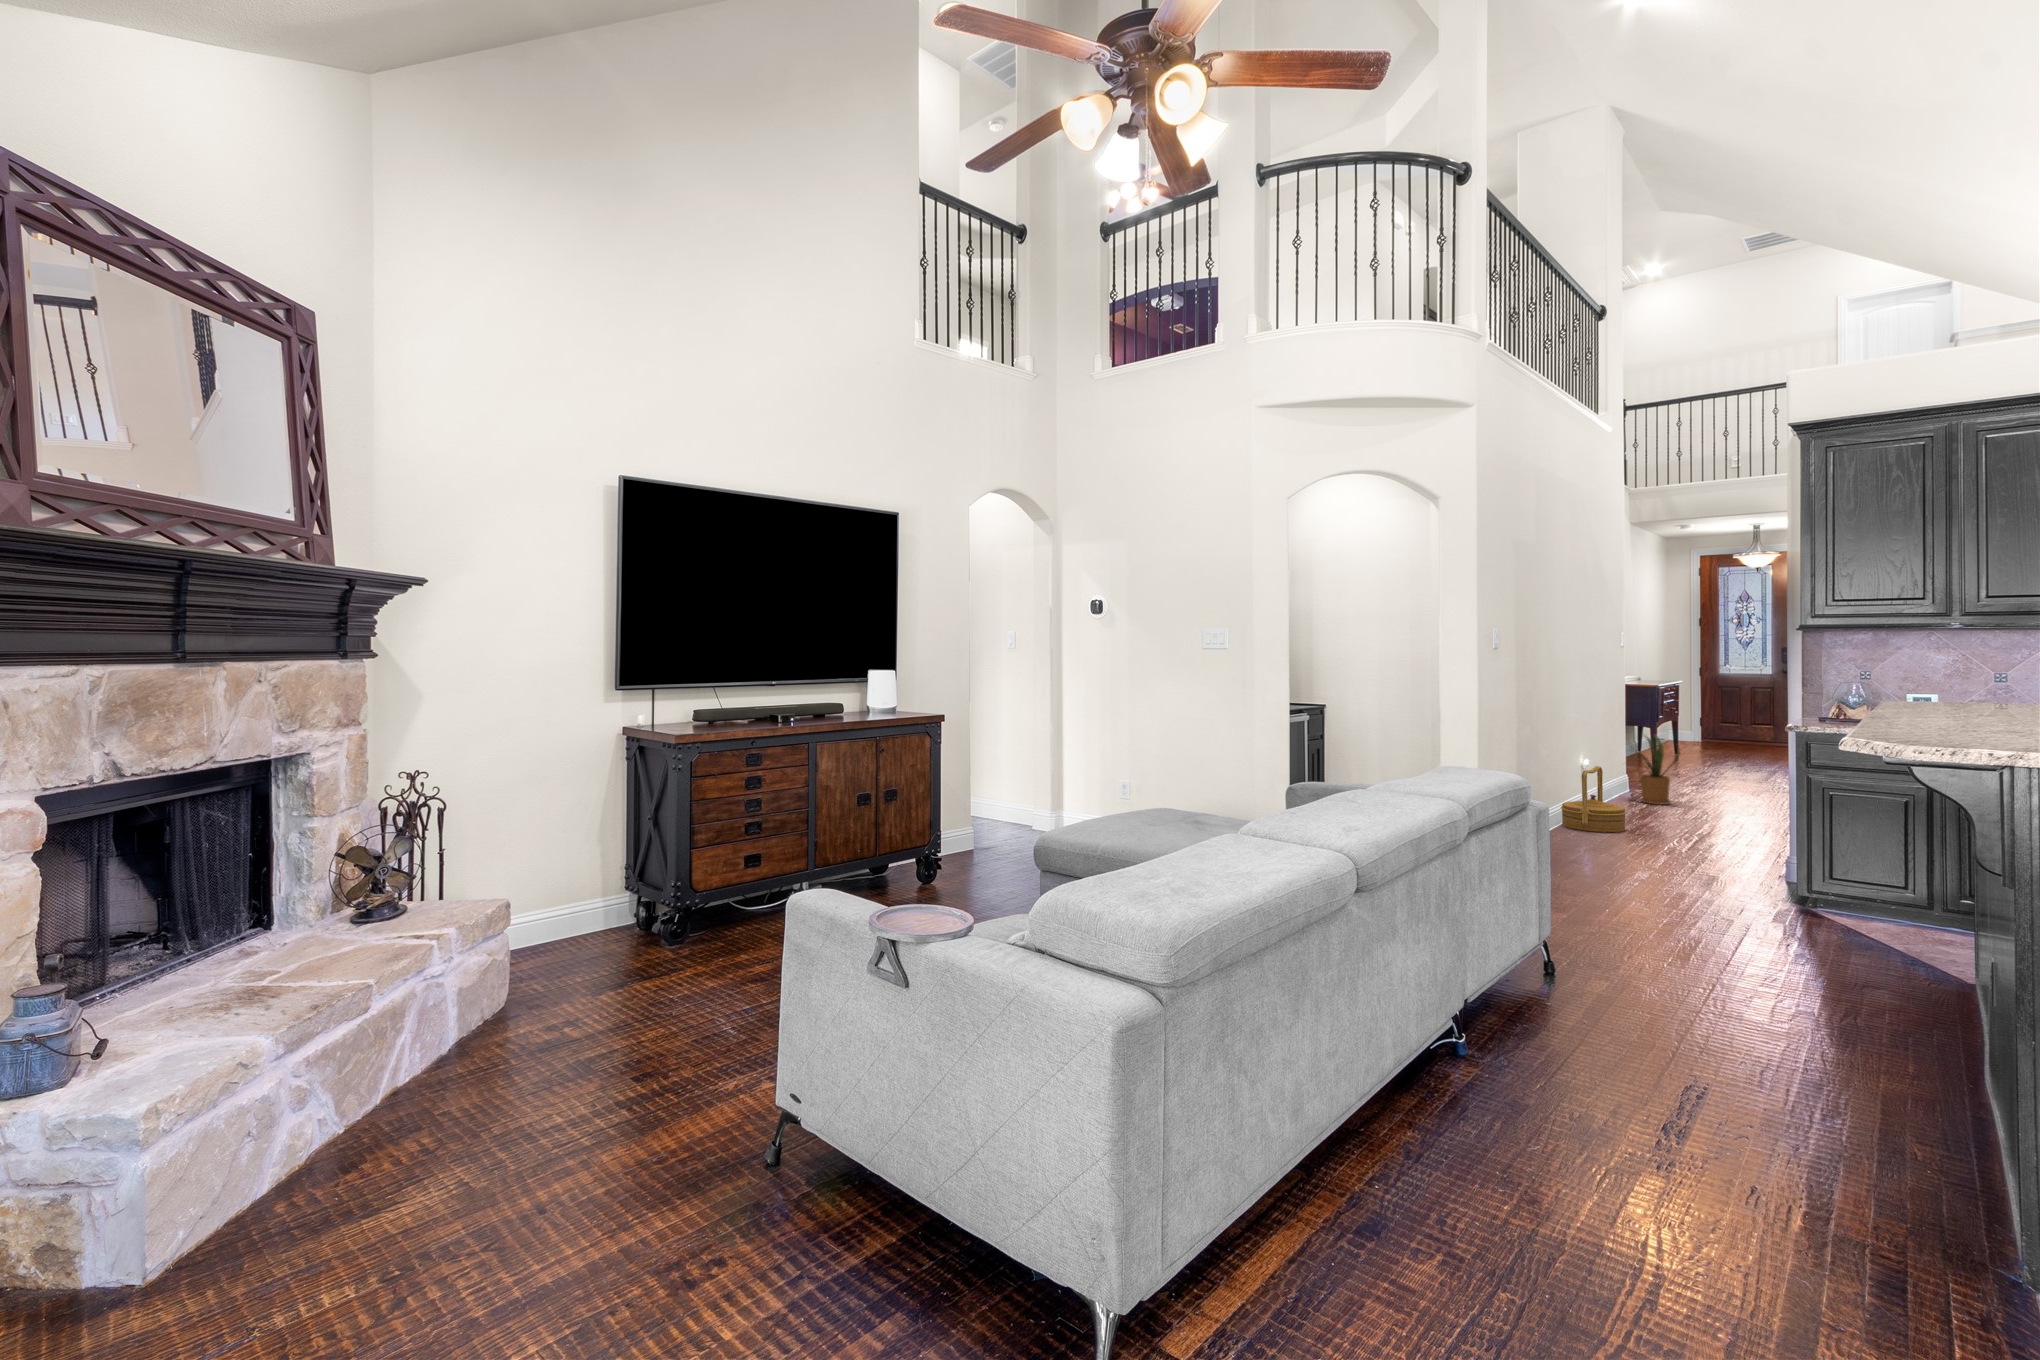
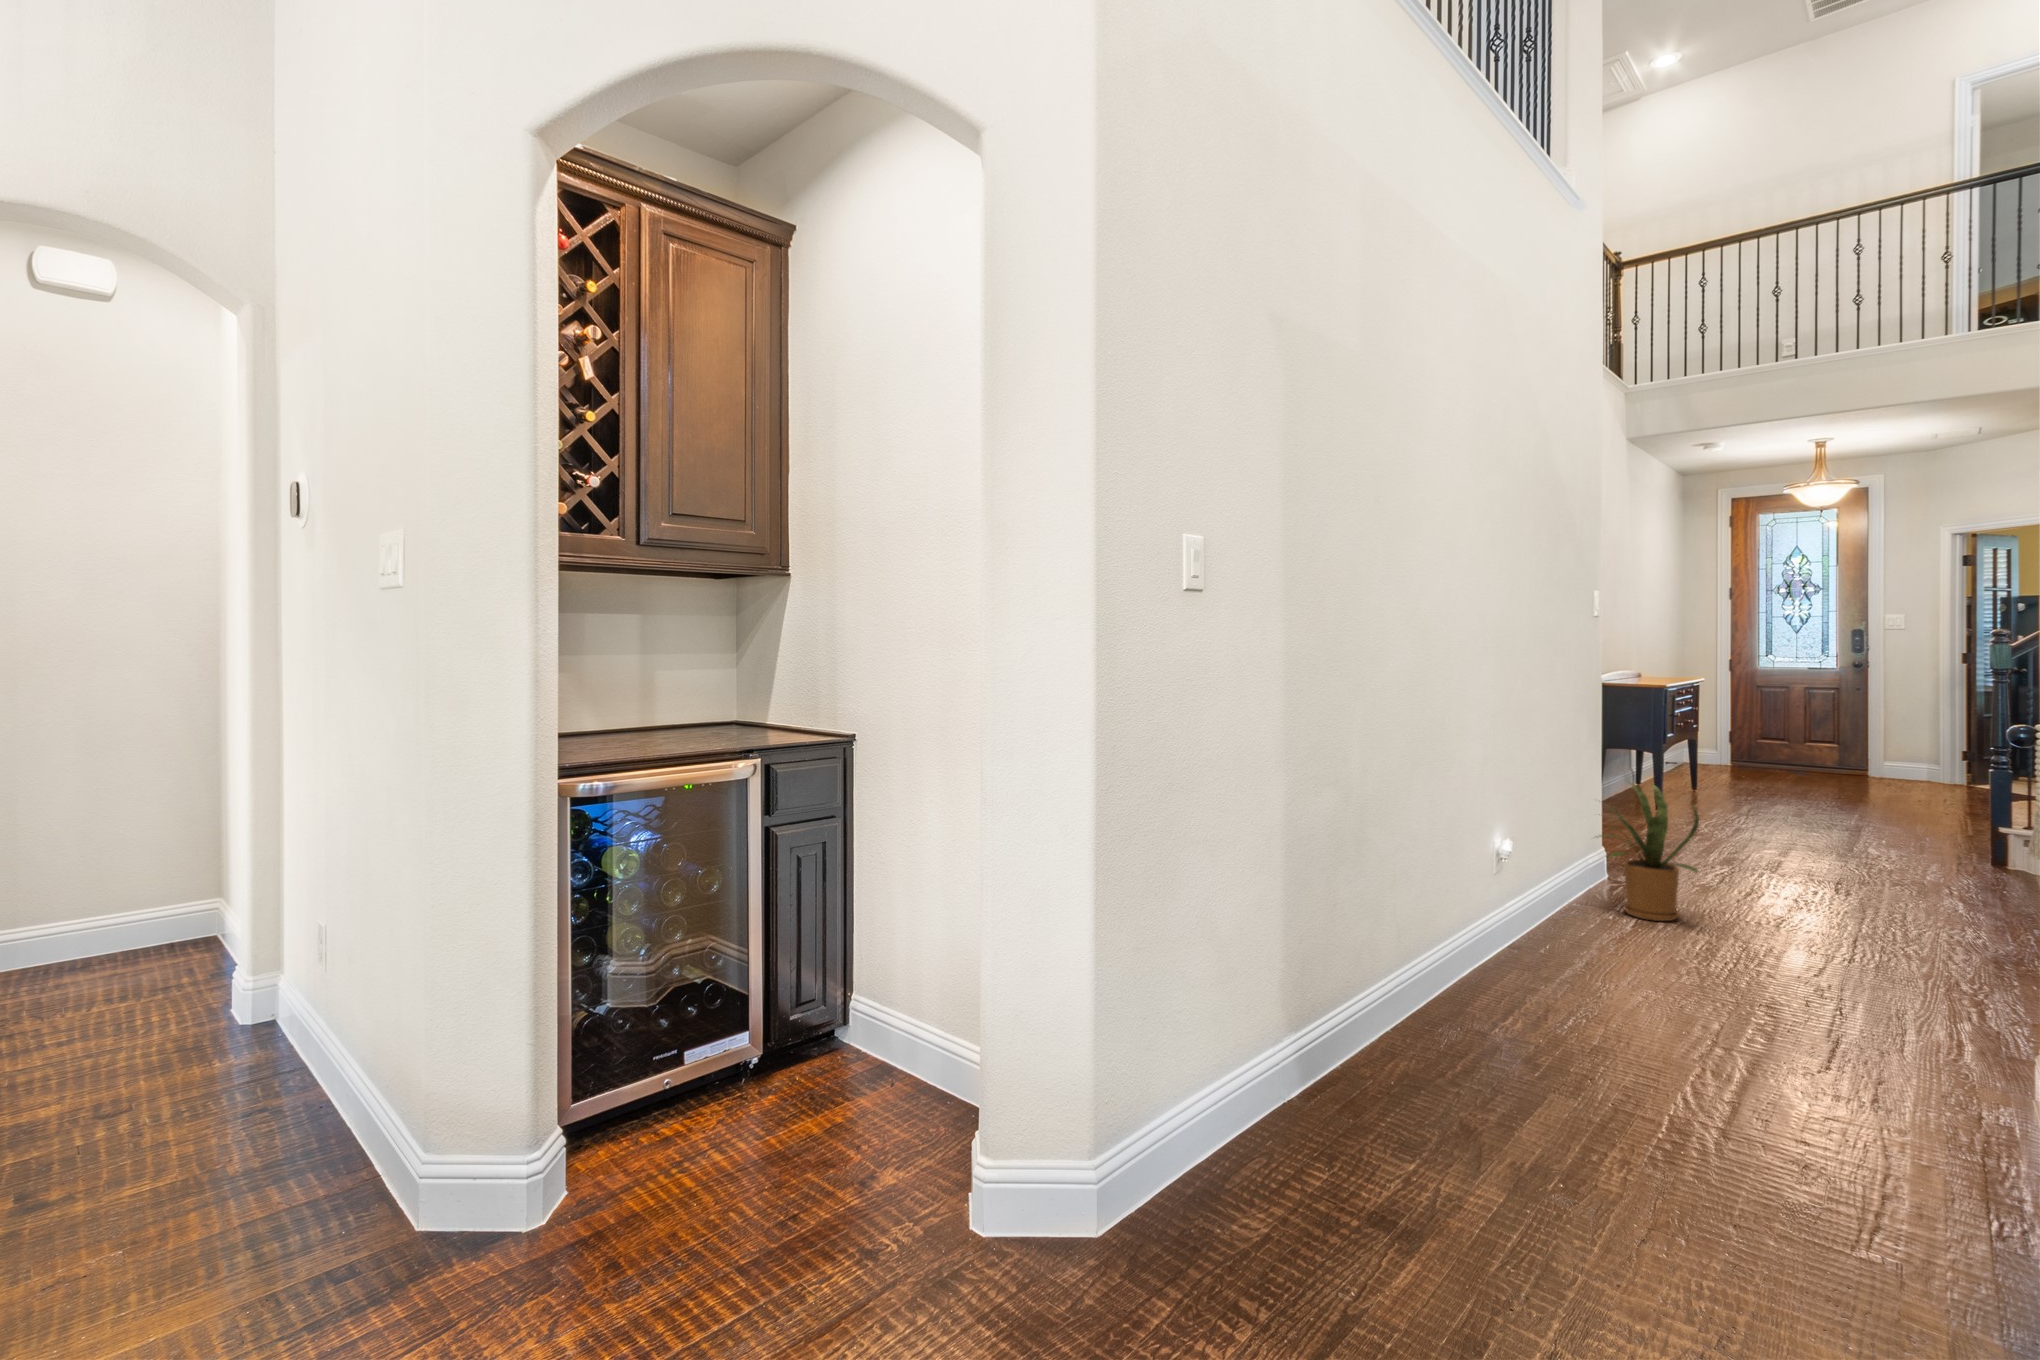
woven basket: present [1561,766,1626,832] -> none [1442,867,1579,1026]

